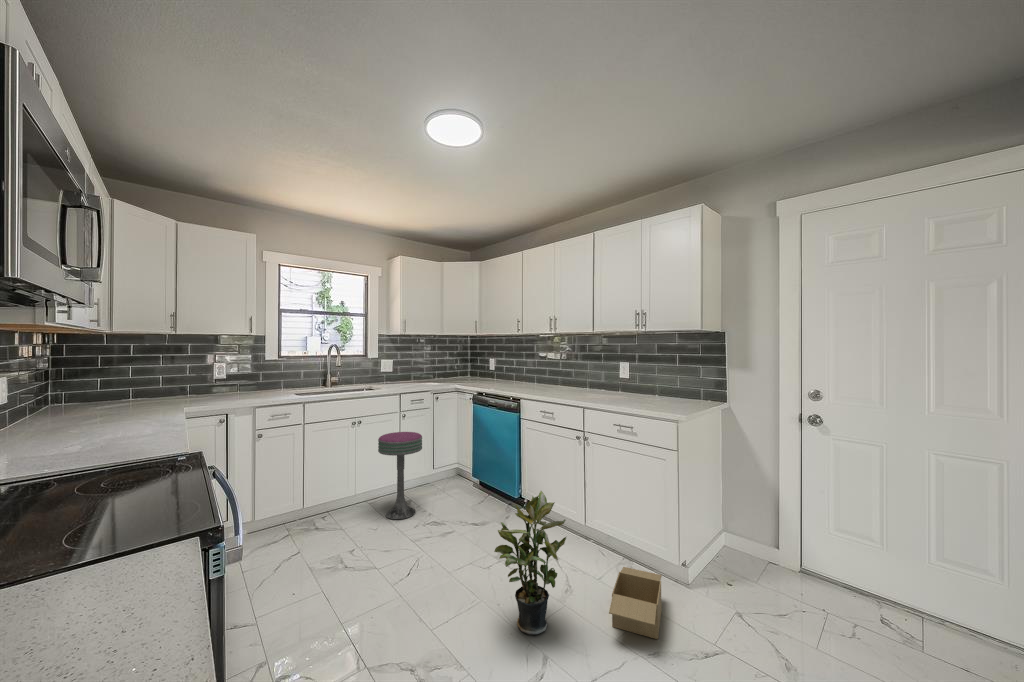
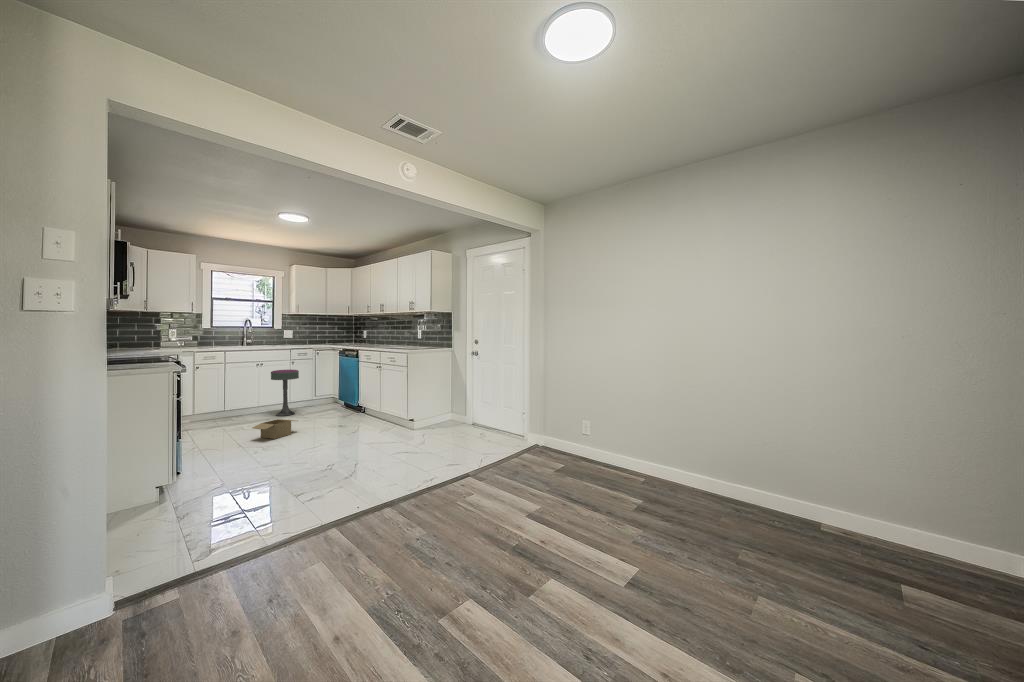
potted plant: present [494,491,566,635] -> none [305,382,340,441]
cardboard box: present [609,567,662,639] -> present [252,419,296,439]

